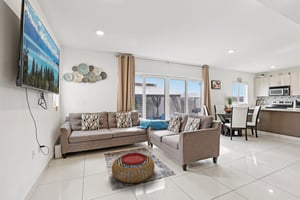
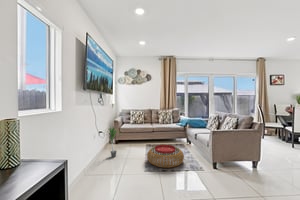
potted plant: none [41,134,77,180] -> present [109,128,116,157]

